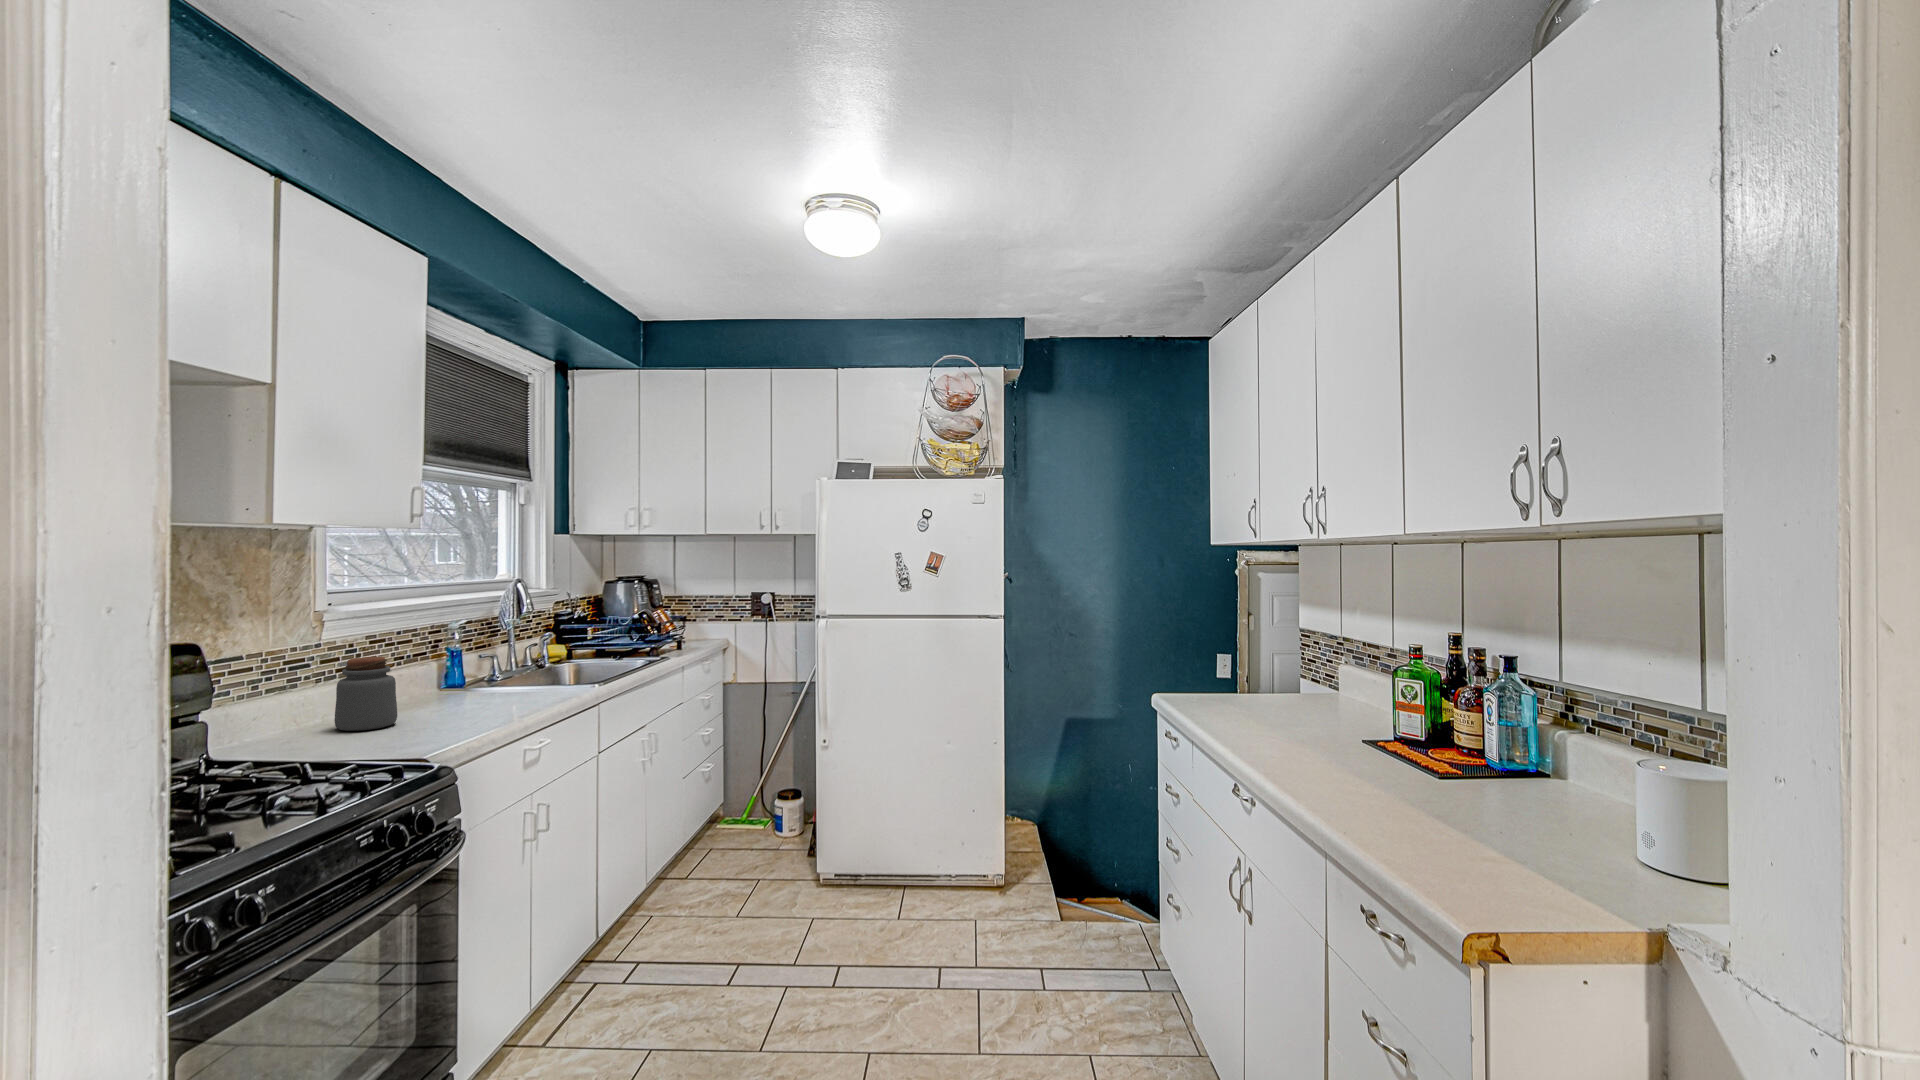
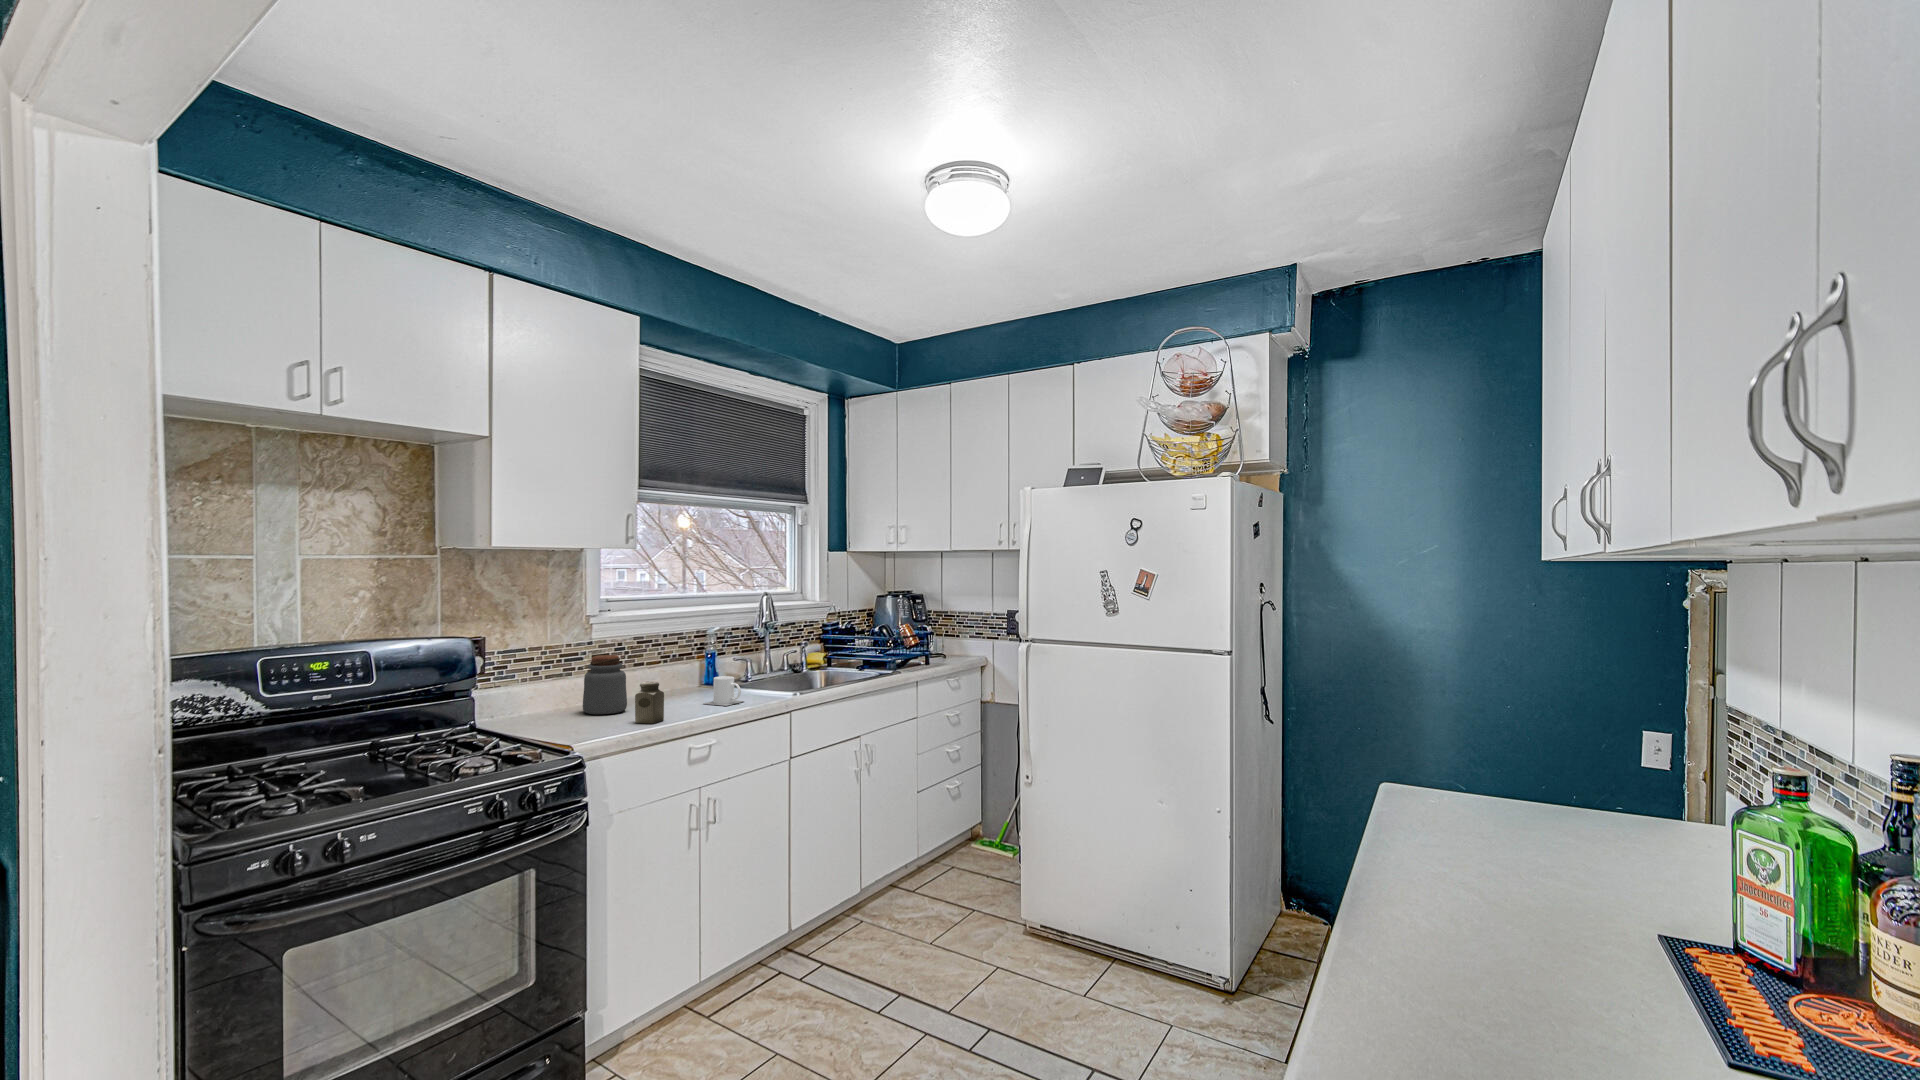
mug: none [482,673,532,707] -> present [703,676,744,706]
salt shaker: none [438,682,471,733] -> present [635,681,664,724]

